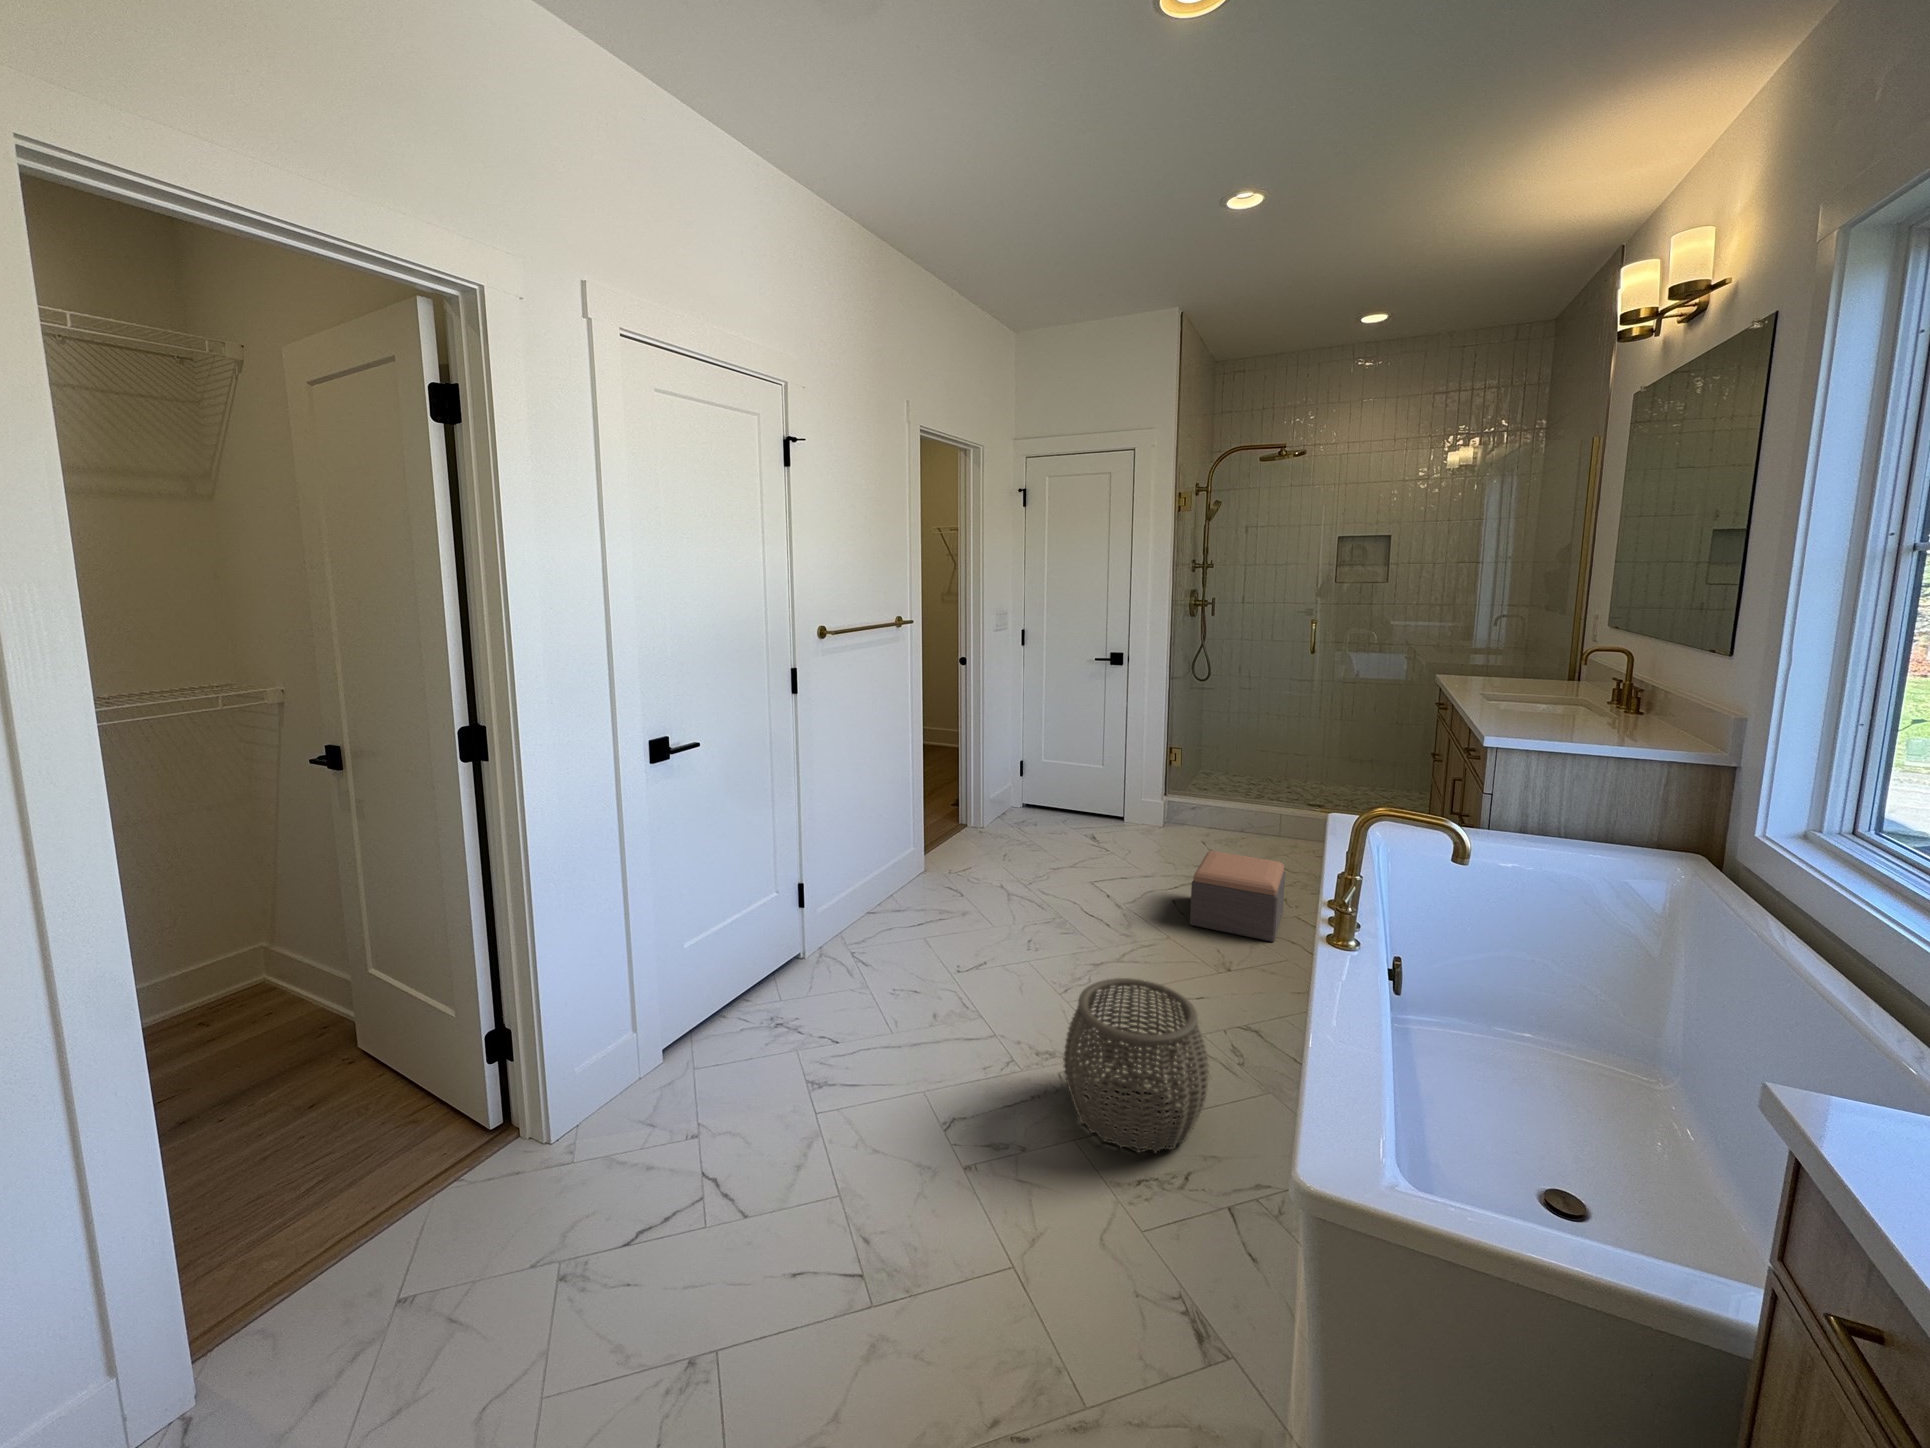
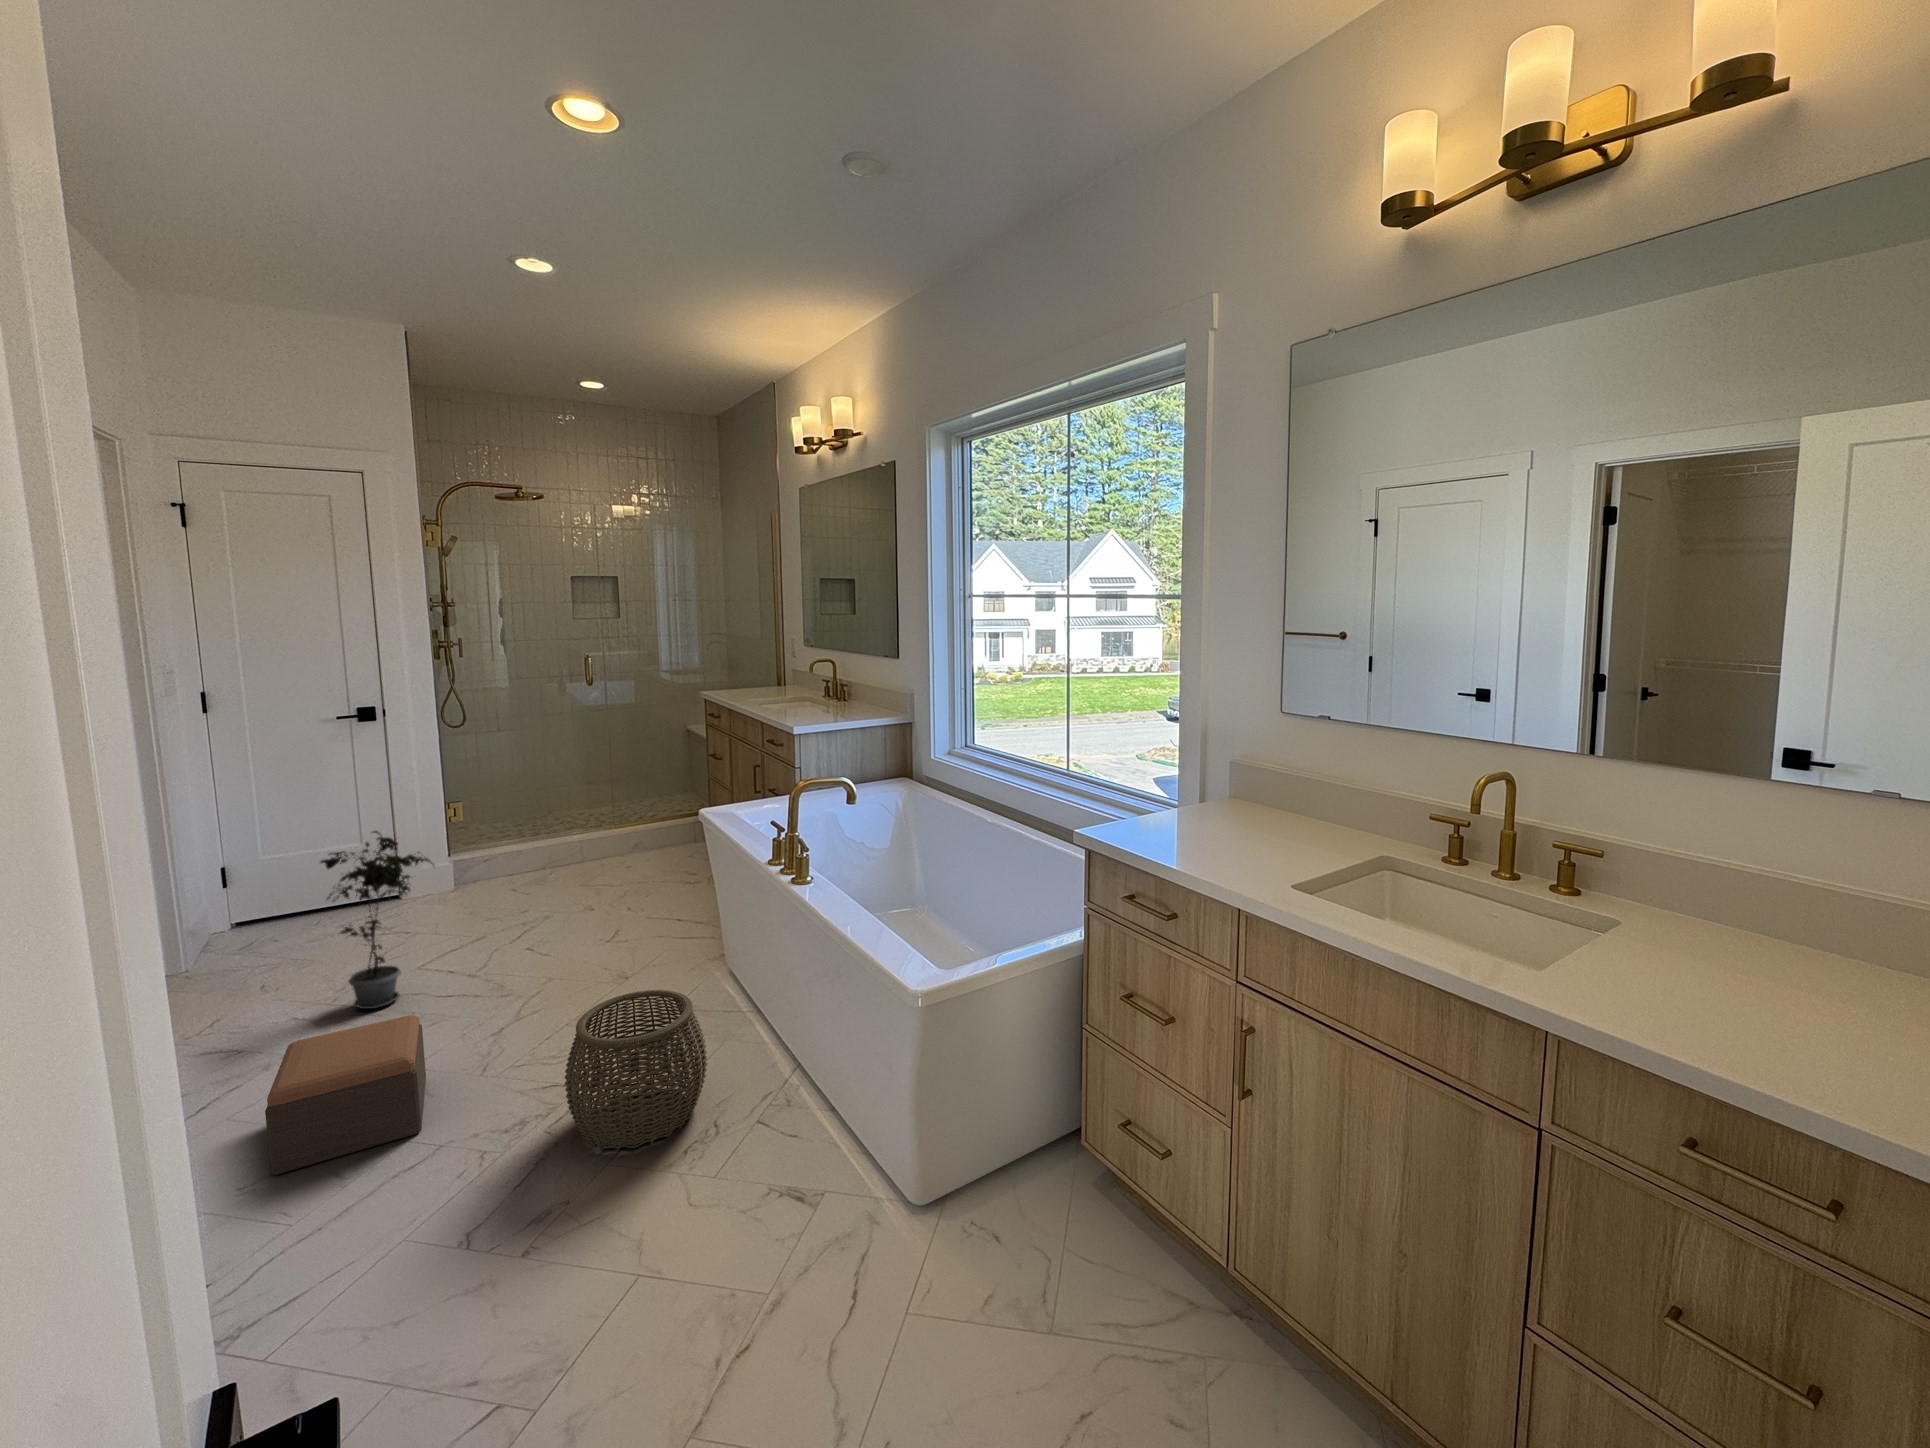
potted plant: none [1023,755,1092,902] -> present [321,831,430,1009]
footstool: present [1190,851,1285,942] -> present [265,1015,426,1175]

